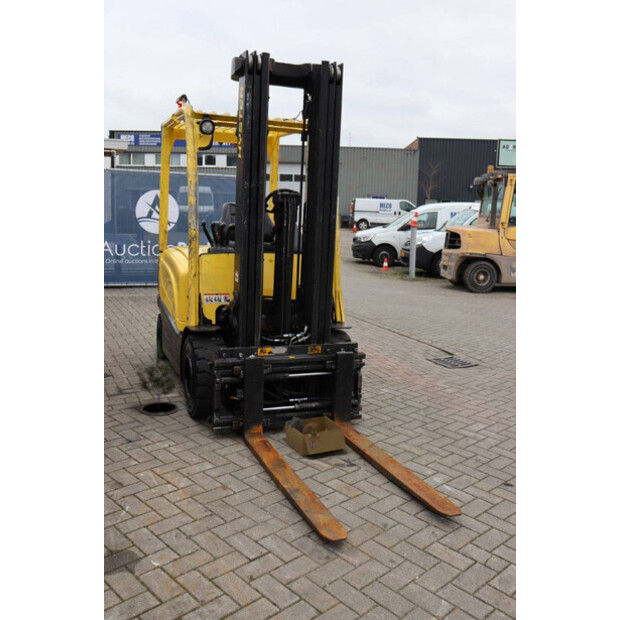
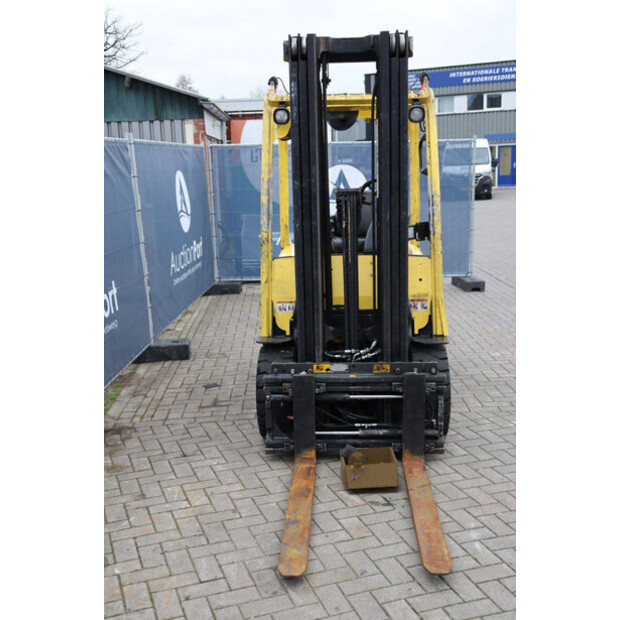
potted tree: present [137,349,179,416] -> none [213,353,263,432]

